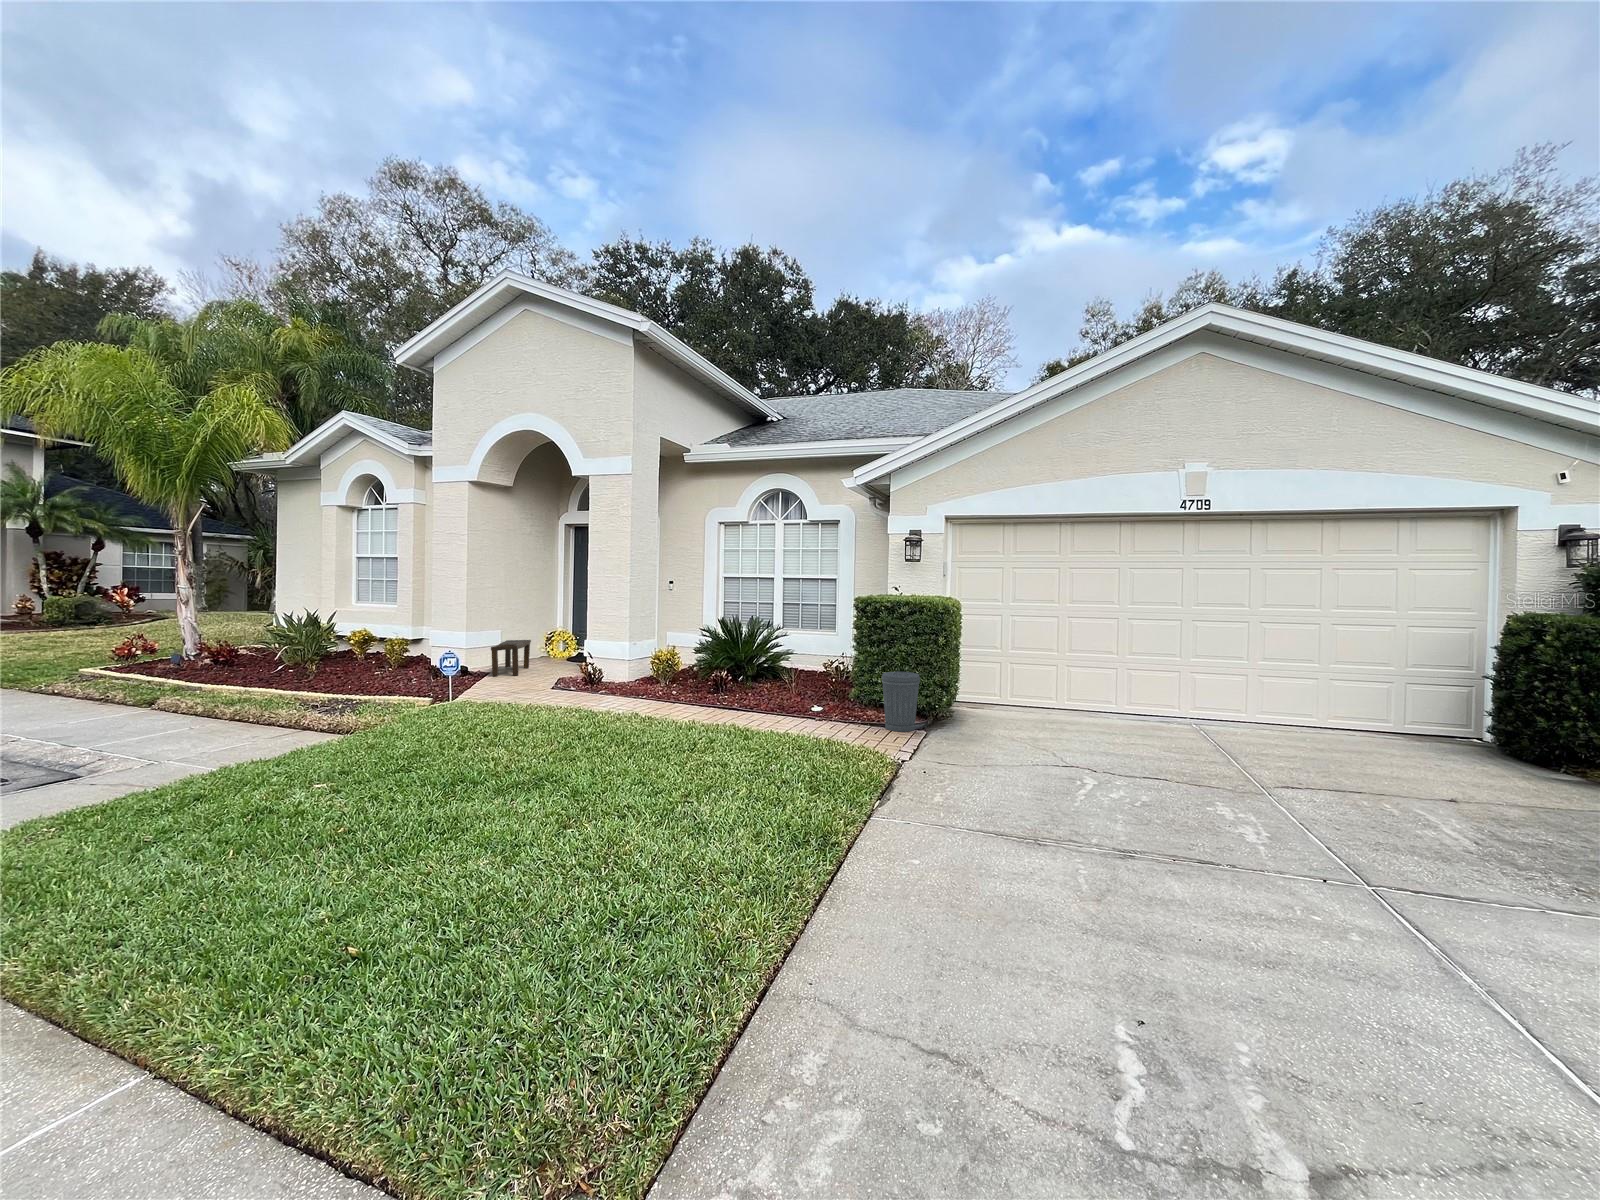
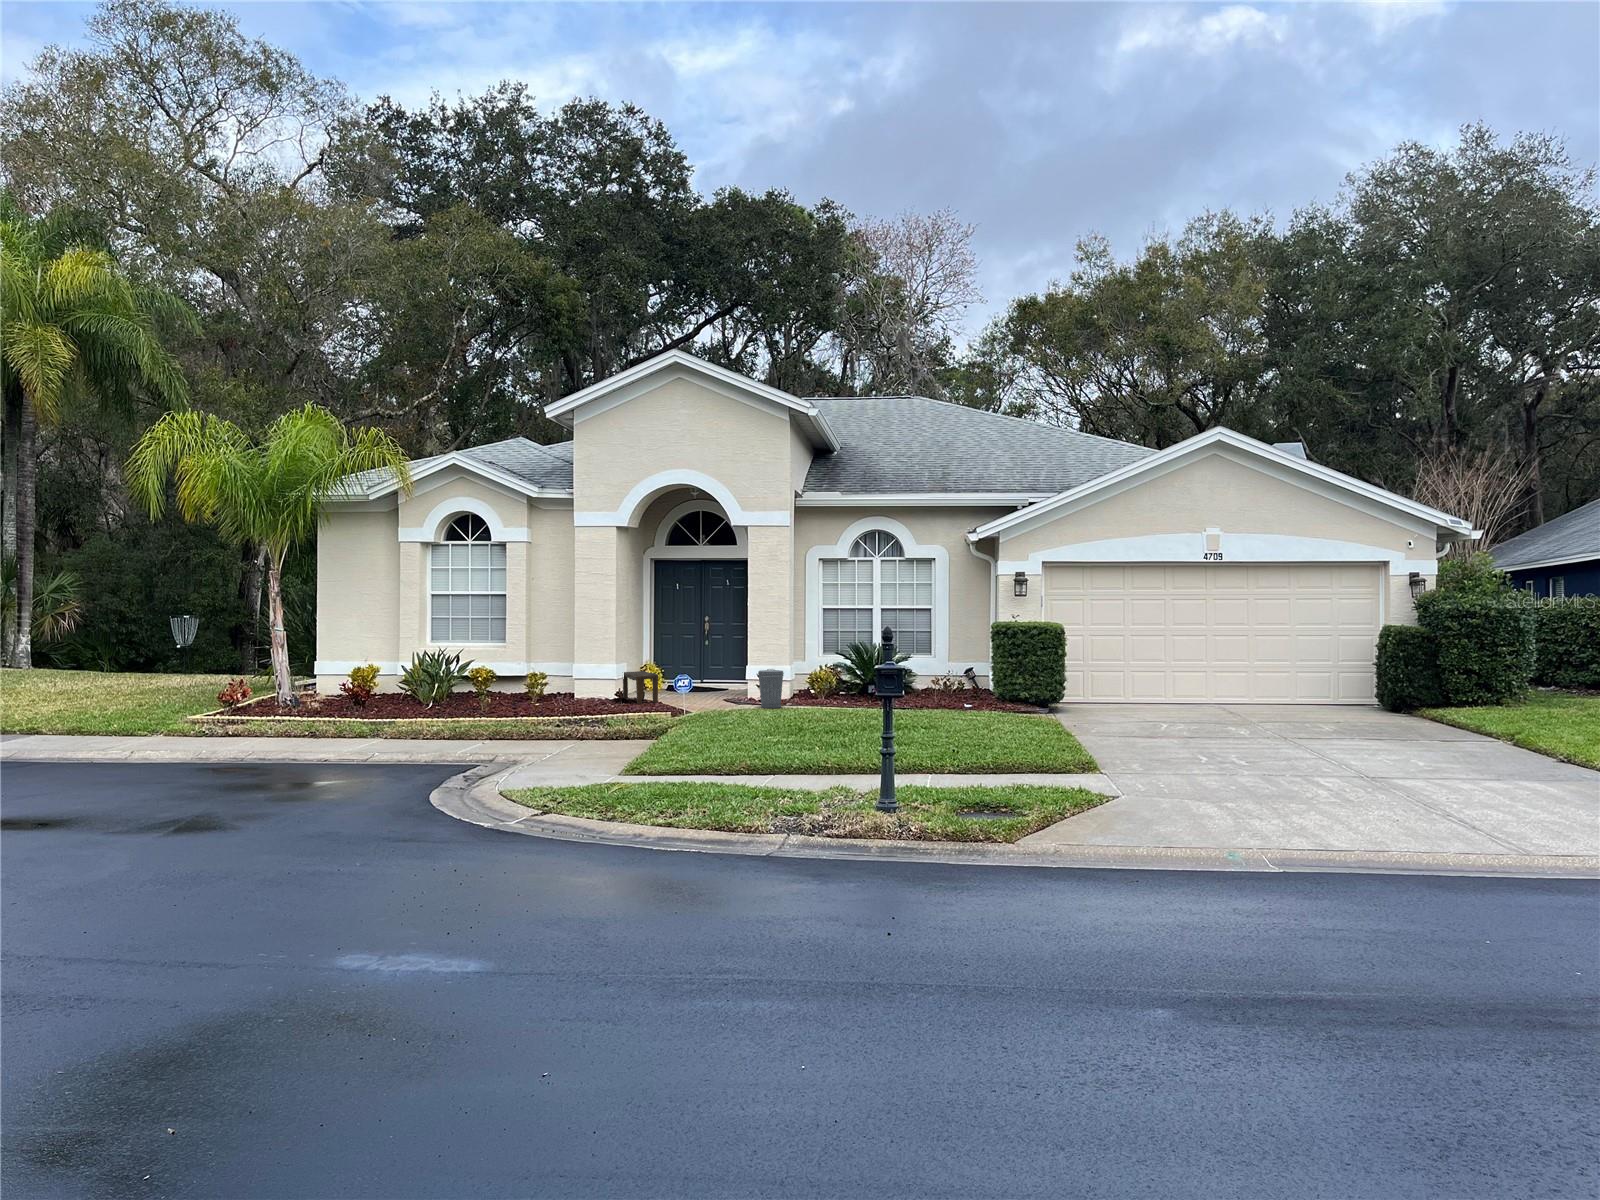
trash can: present [882,671,920,732] -> present [758,669,784,708]

